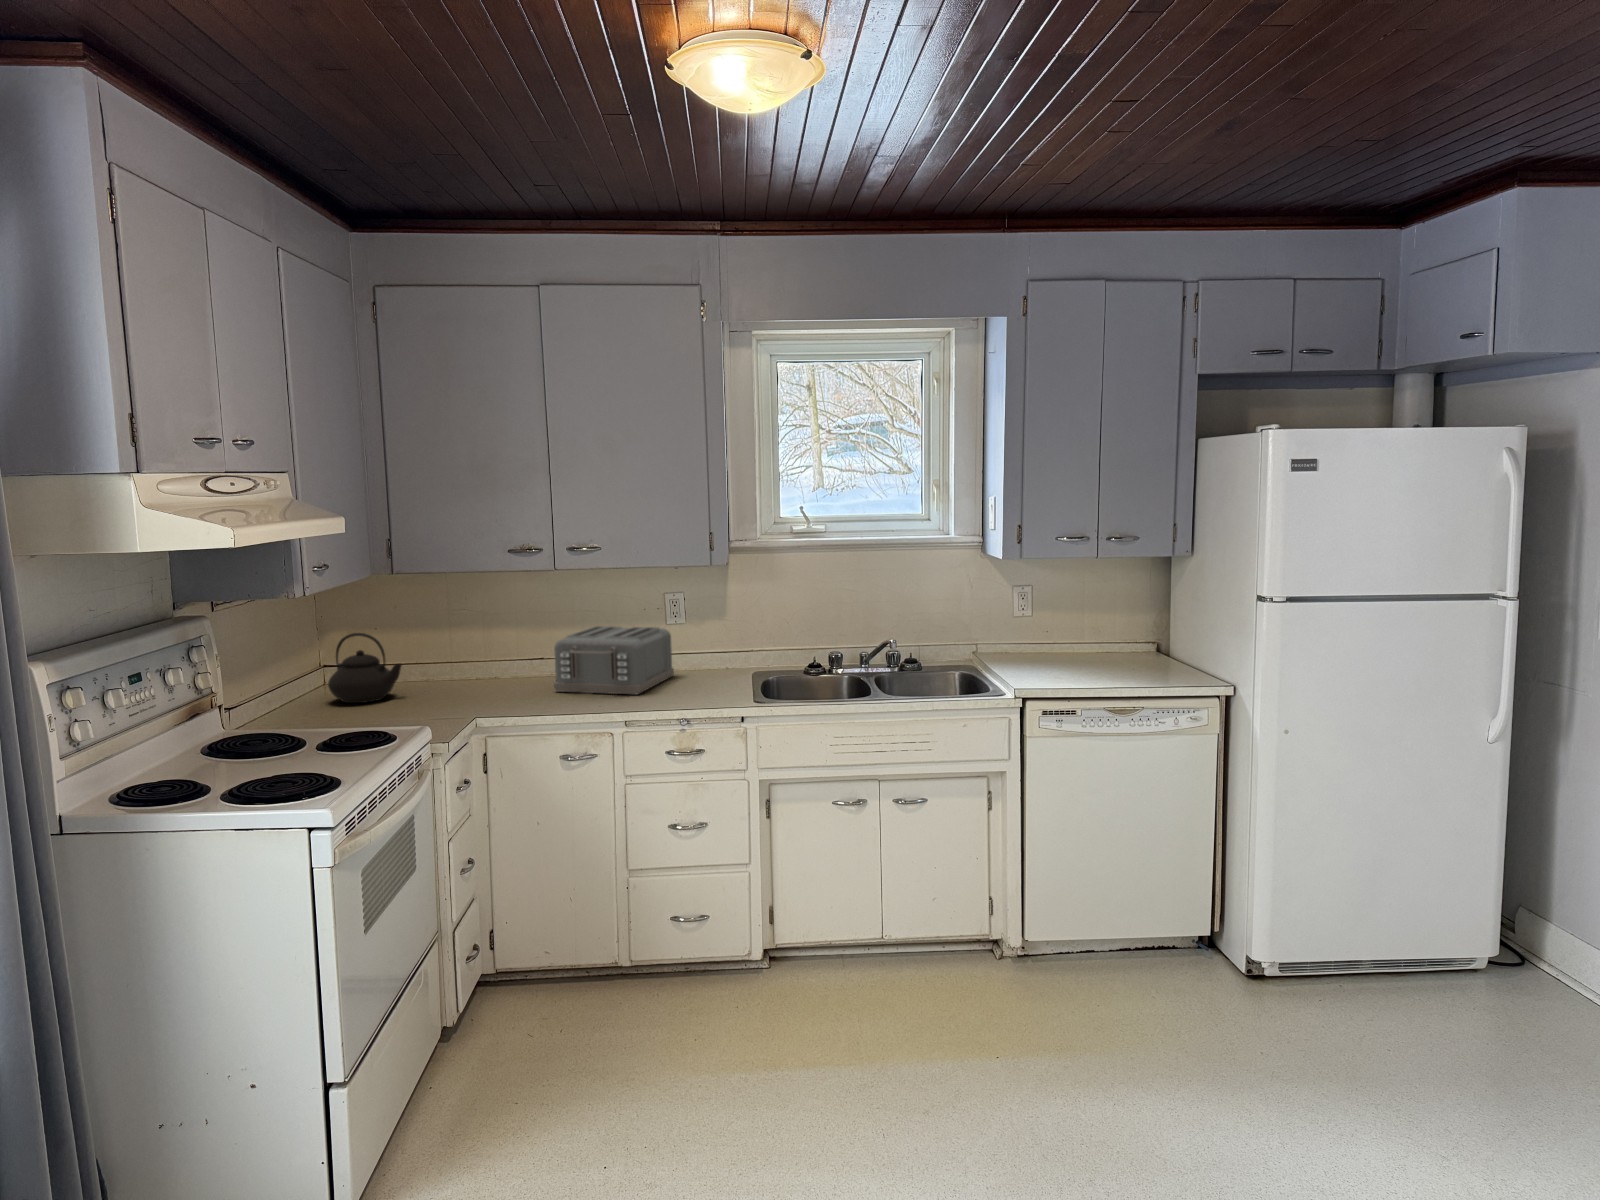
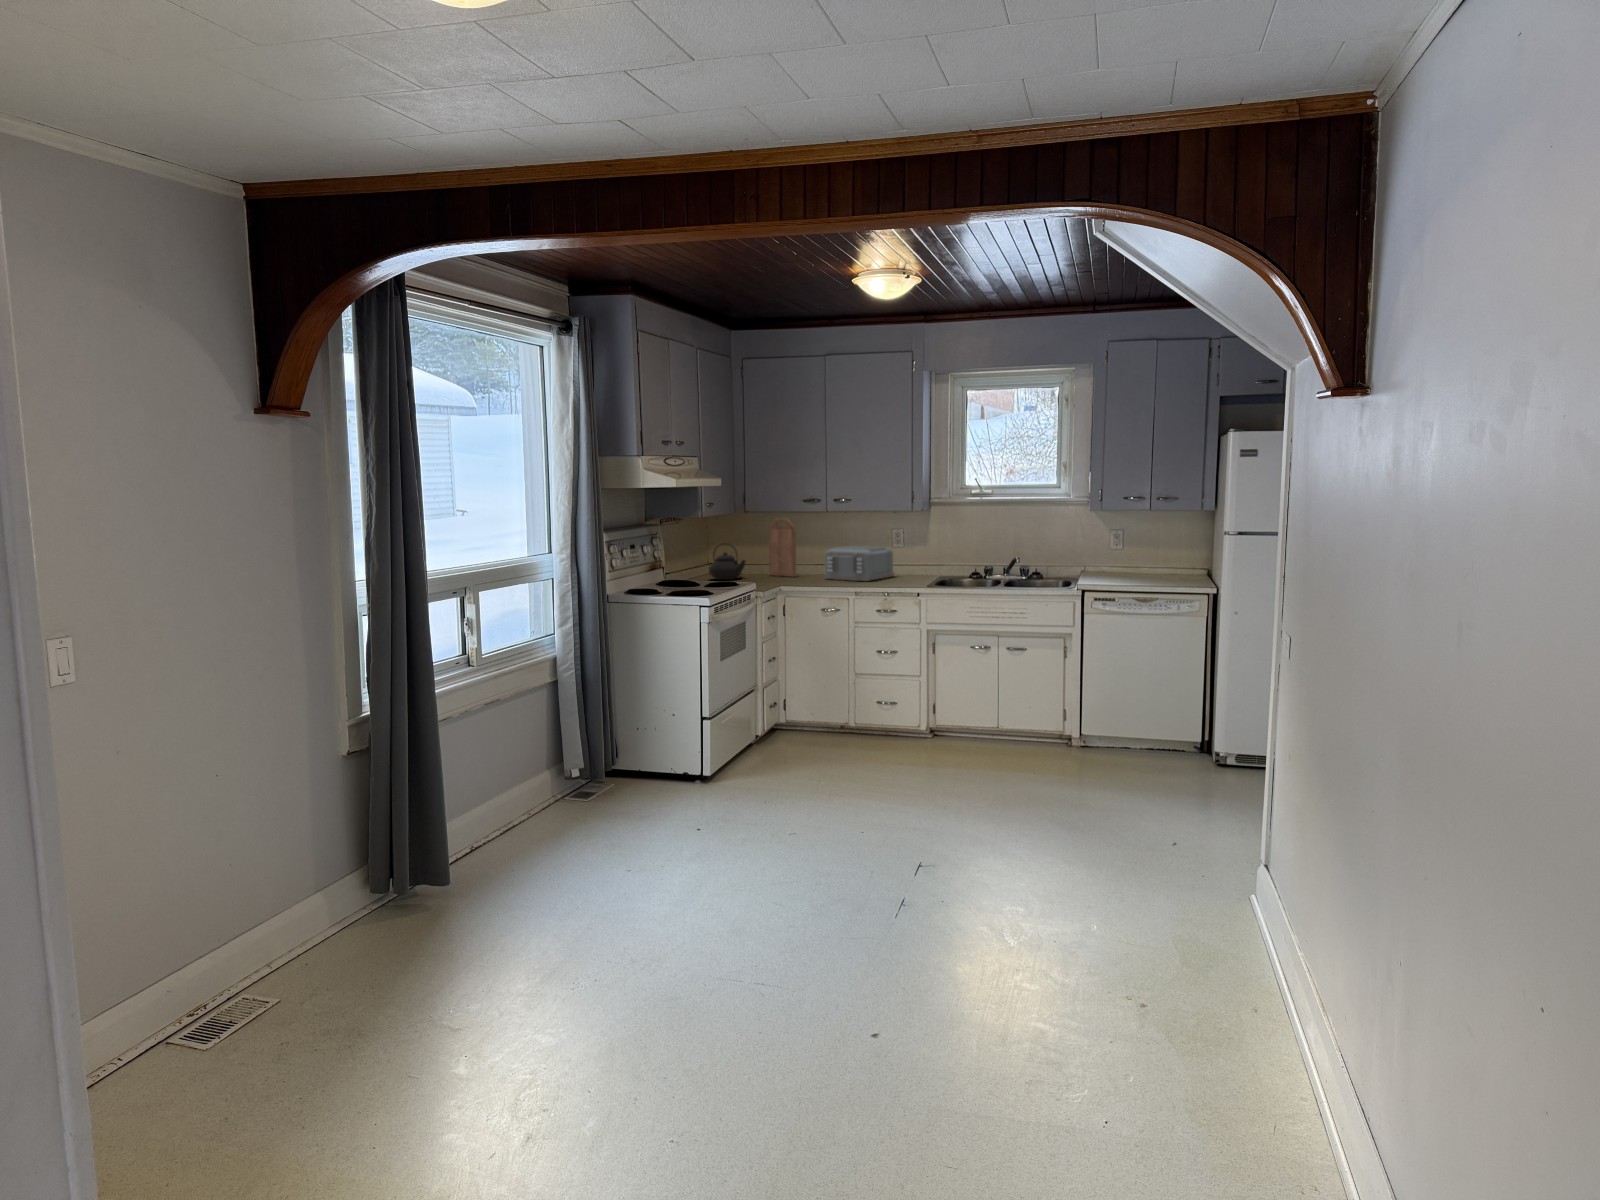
cutting board: none [442,583,499,687] -> present [769,518,796,577]

